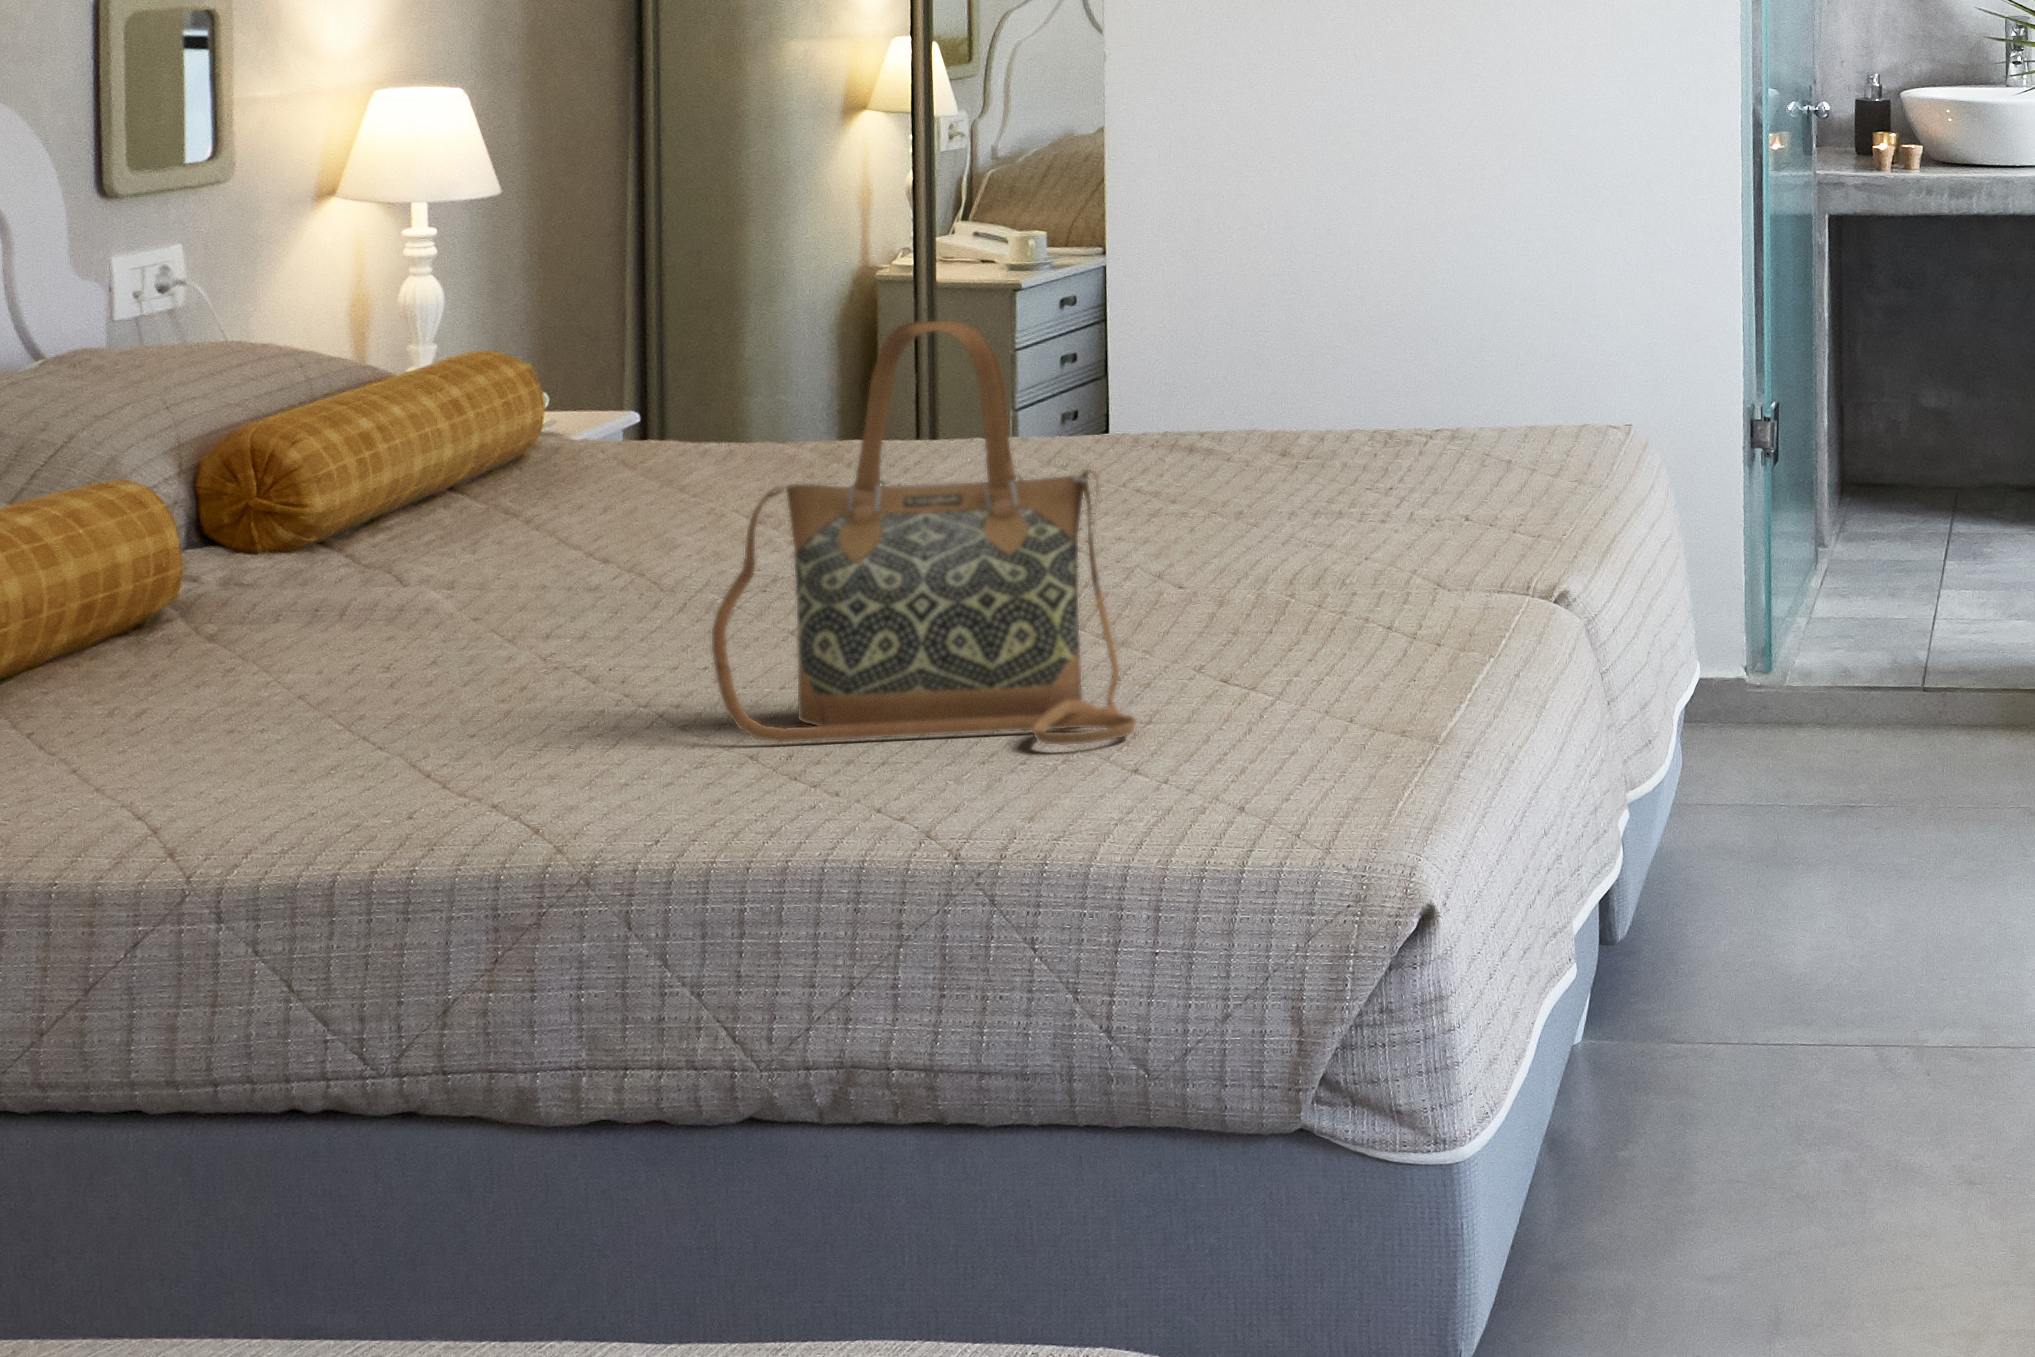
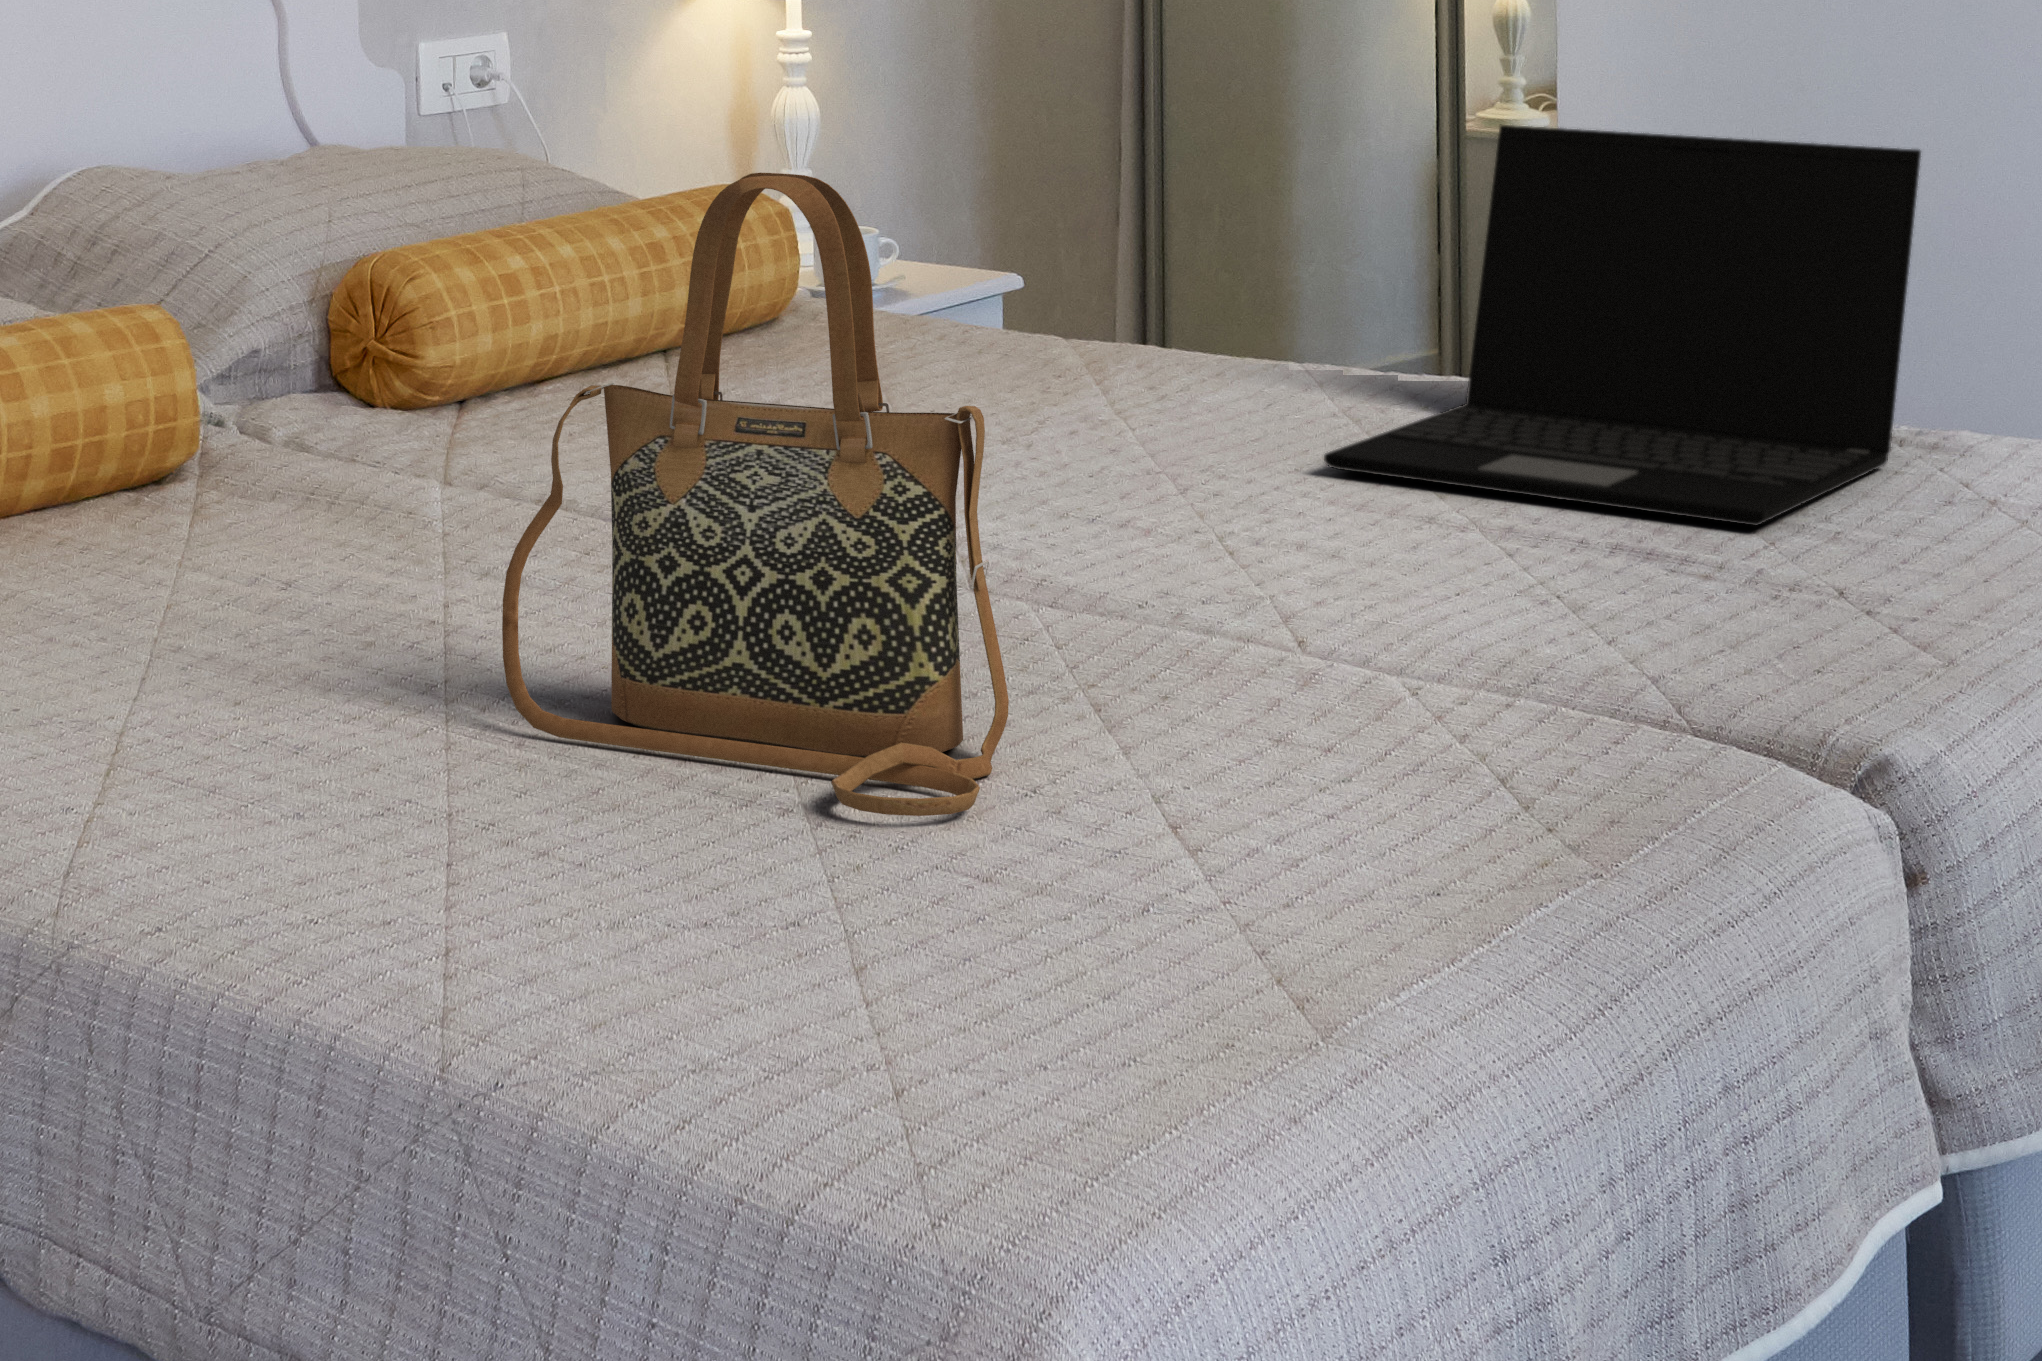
laptop: none [1139,275,1507,523] -> present [1324,124,1921,526]

